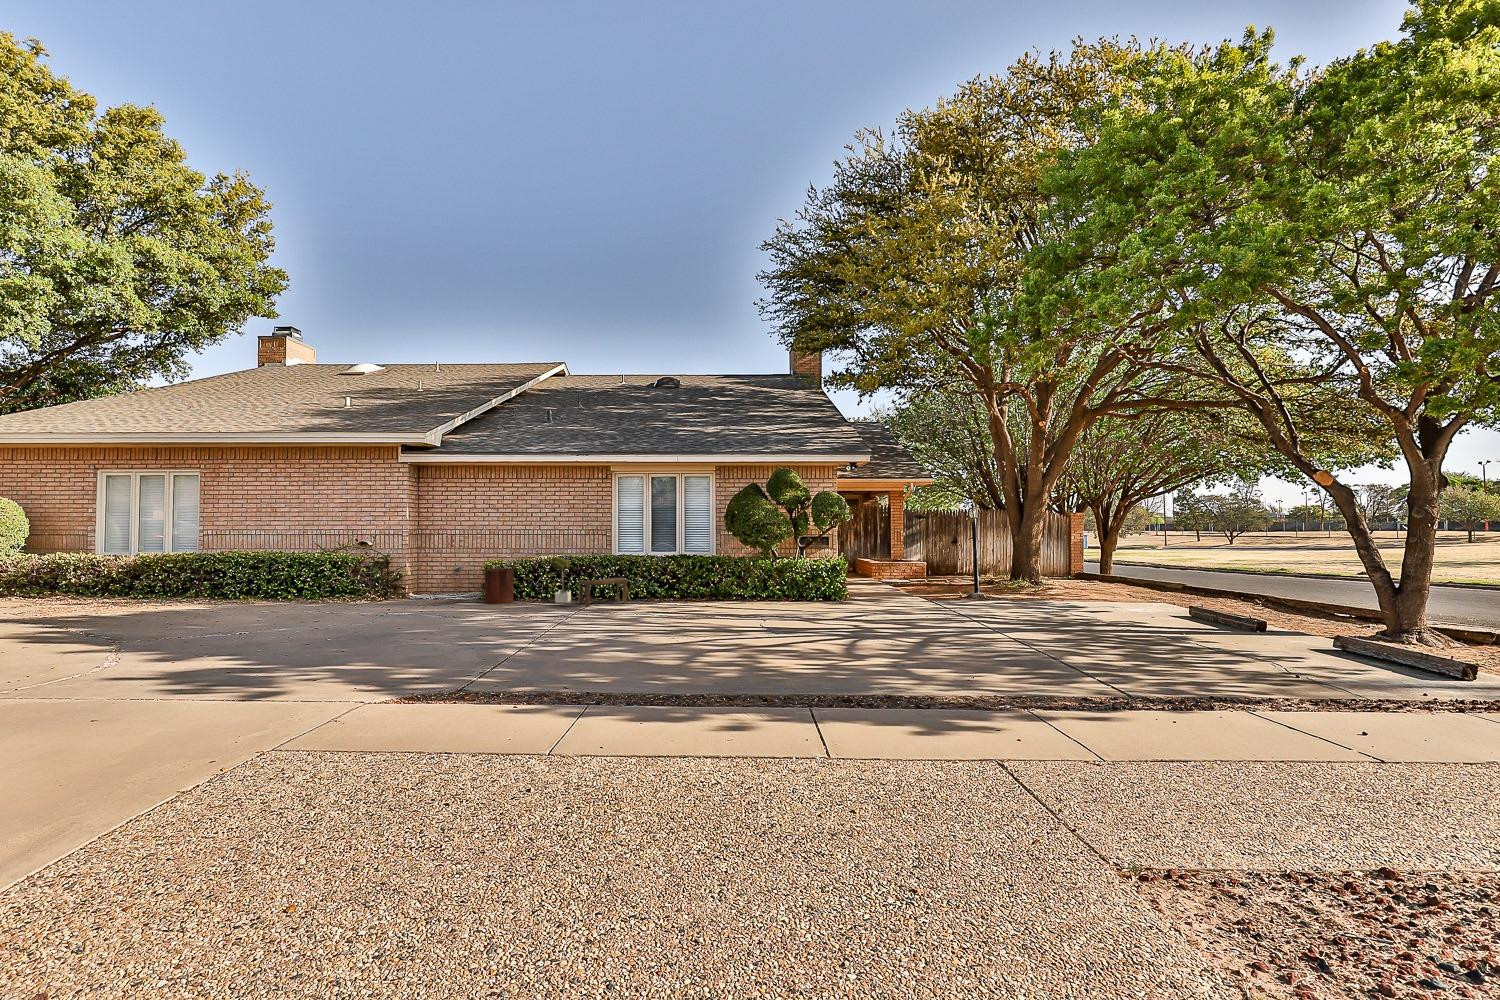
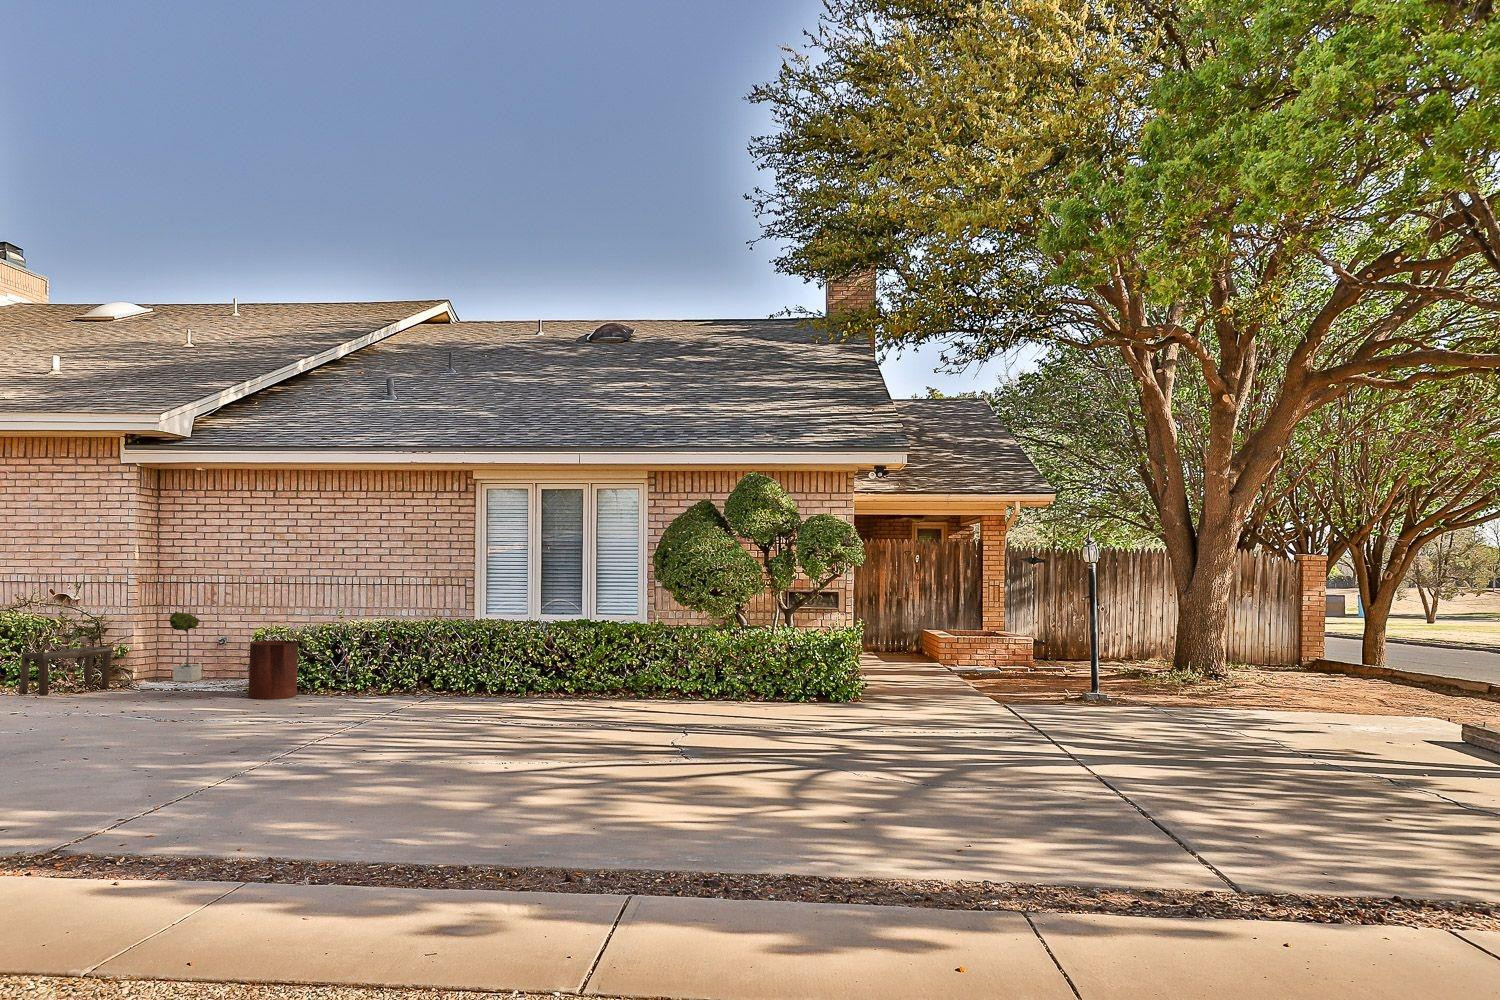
potted tree: present [551,557,571,603] -> present [169,611,201,681]
bench: present [578,578,628,607] -> present [19,647,113,696]

